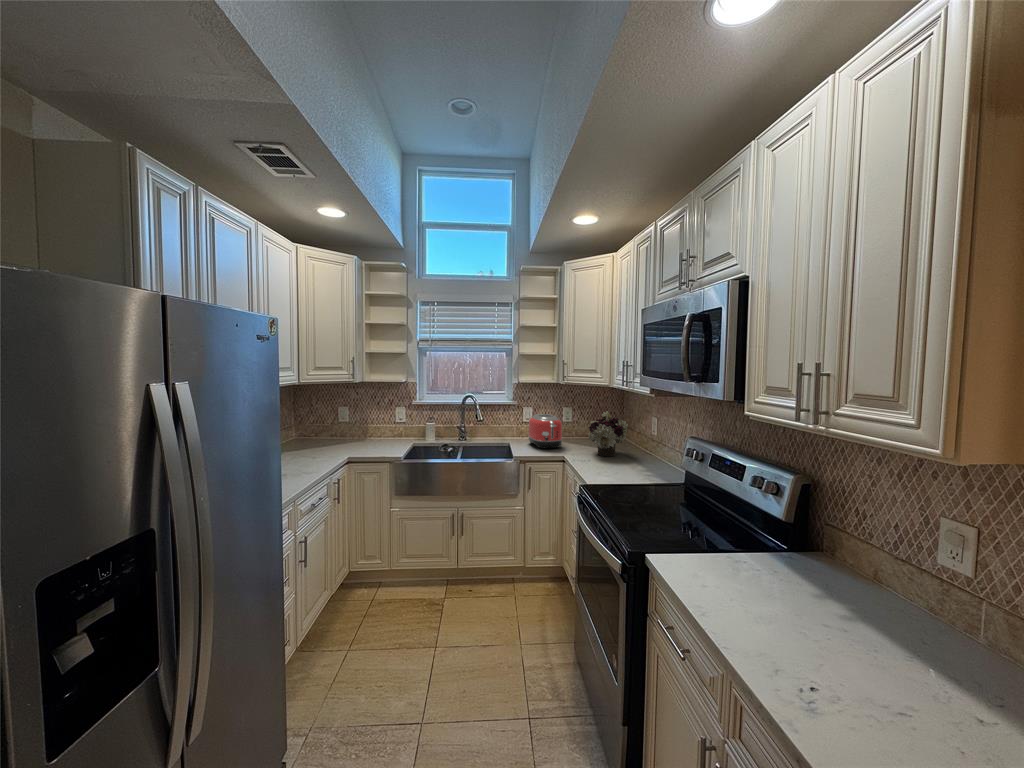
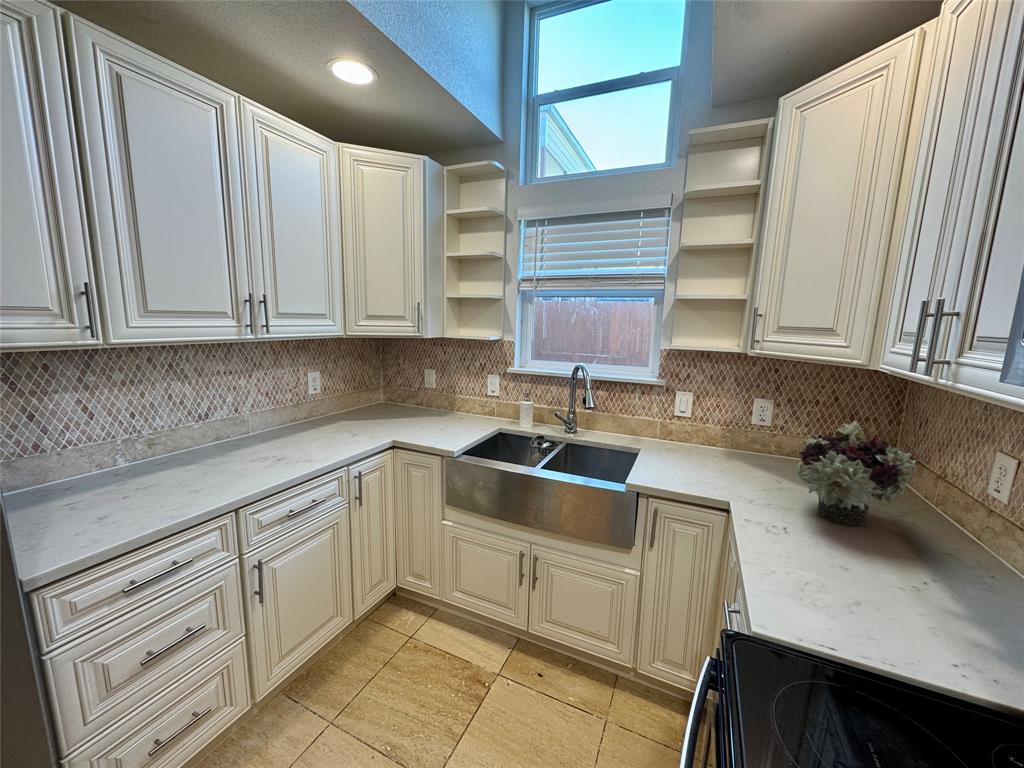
toaster: present [528,414,562,449] -> none [673,407,741,476]

